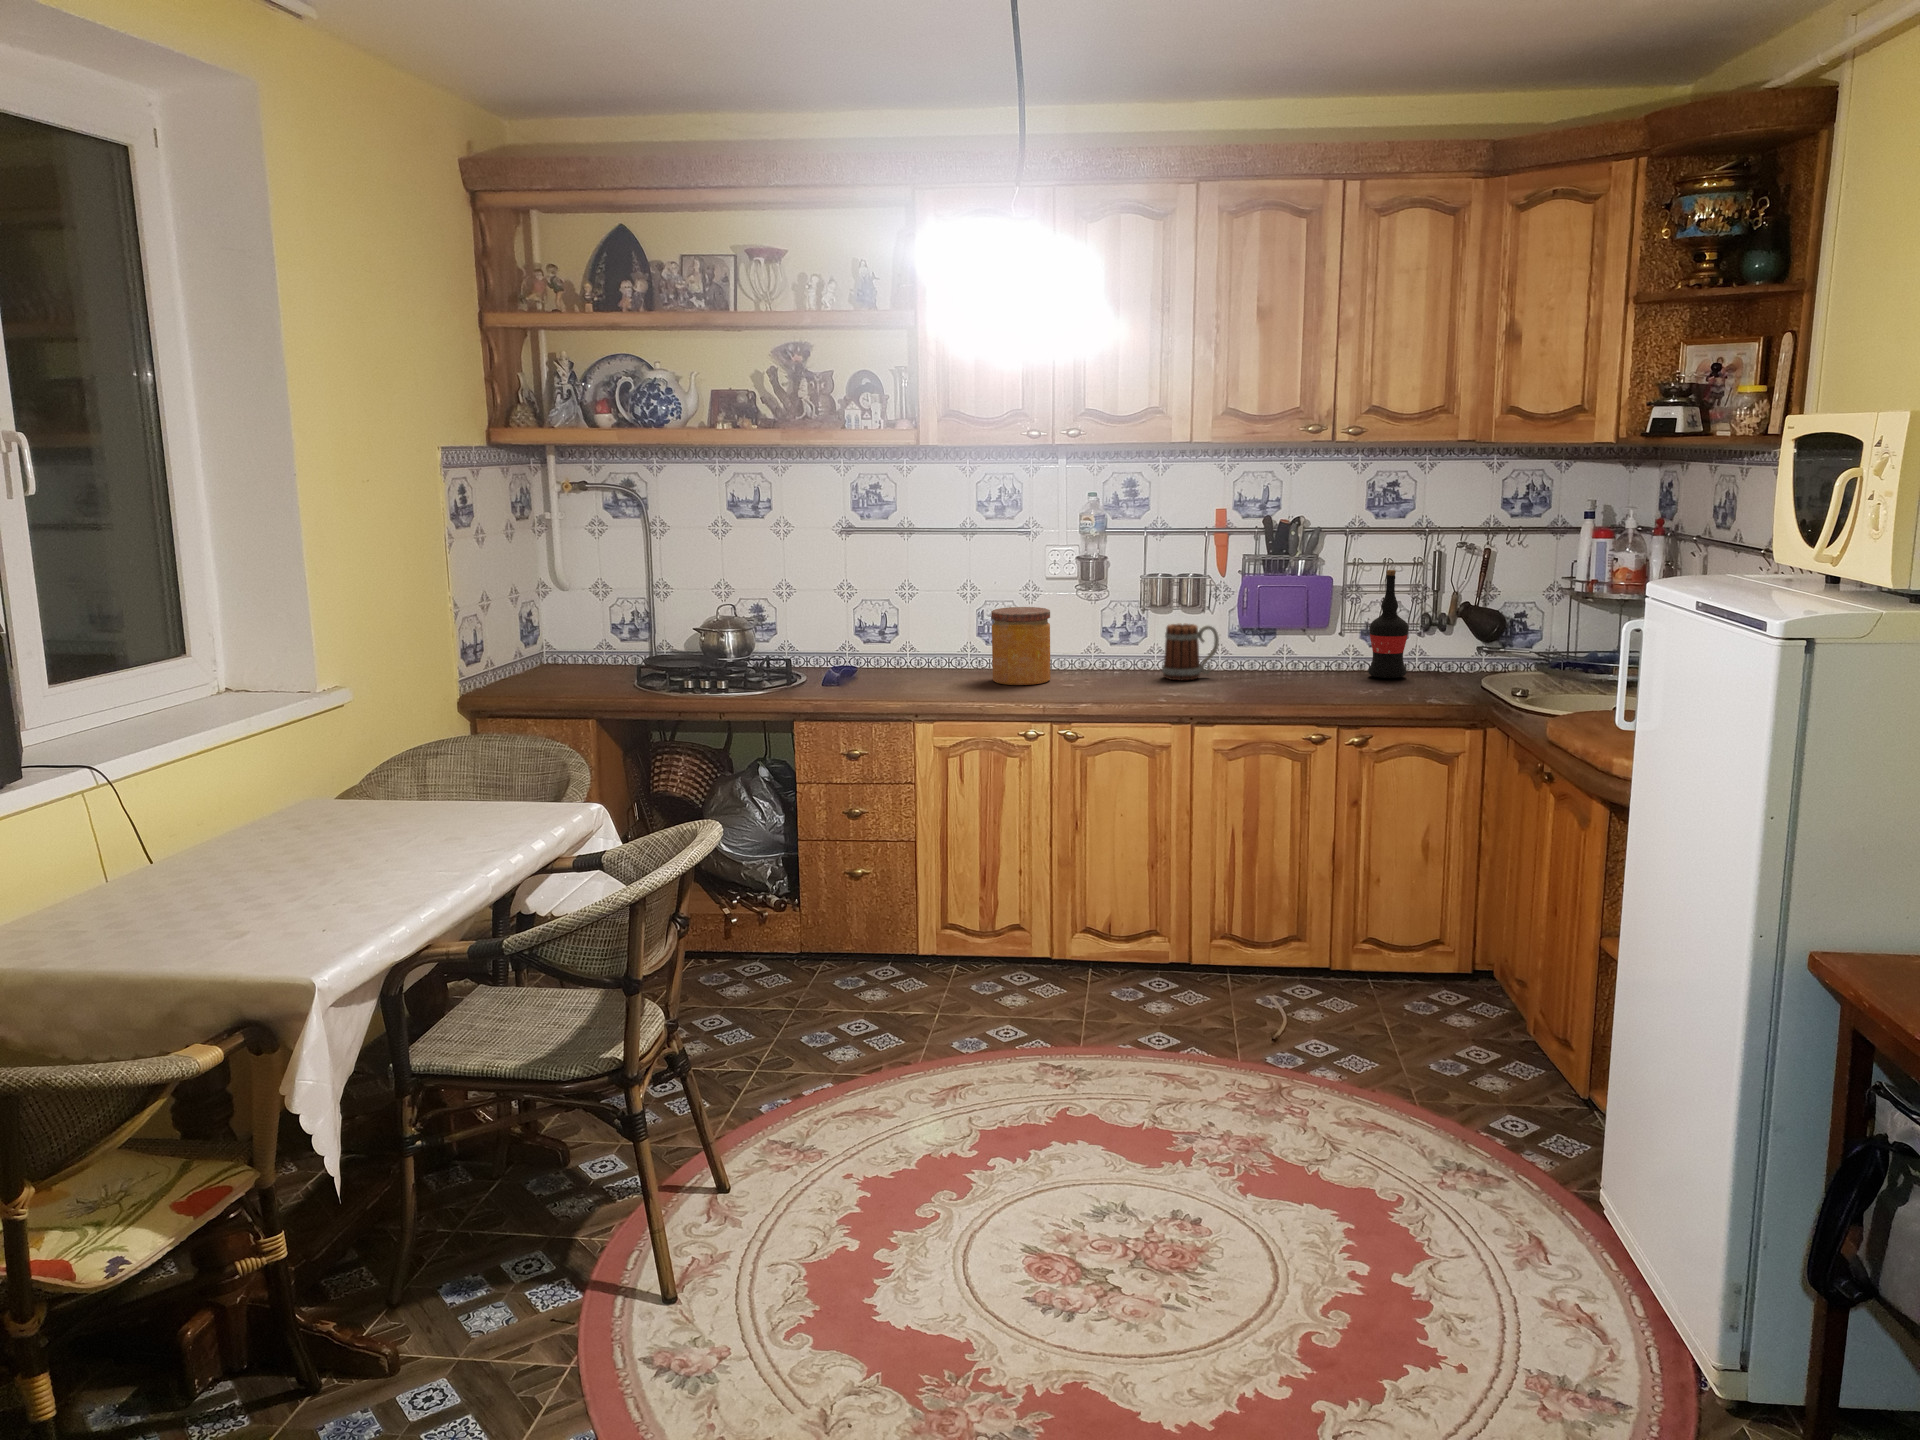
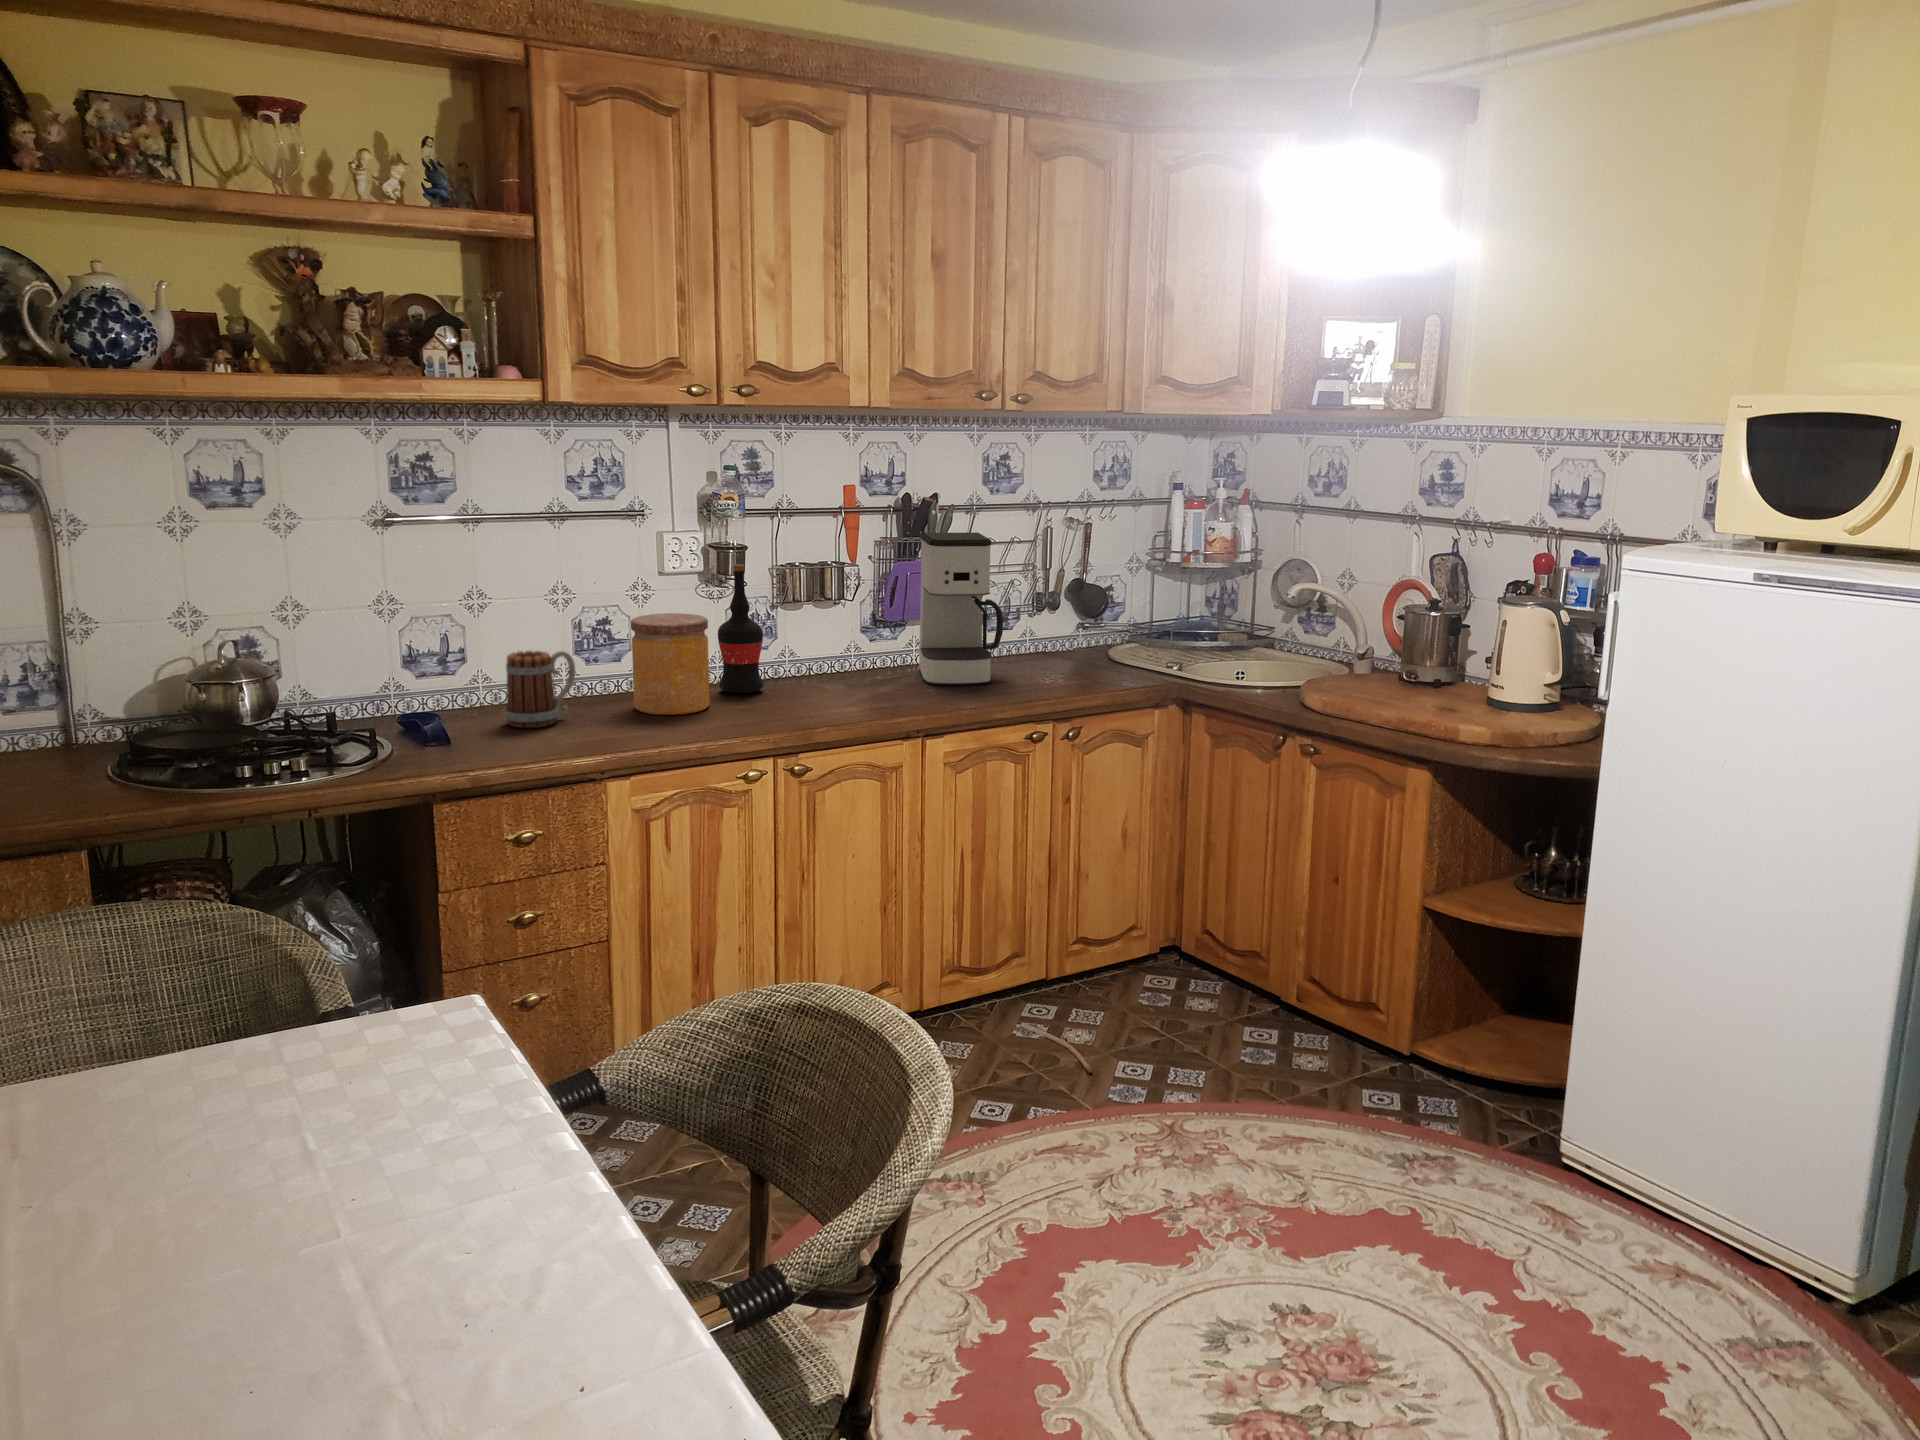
coffee maker: none [1252,552,1332,688] -> present [919,532,1003,685]
wine bottle: present [1368,570,1408,678] -> present [718,564,764,693]
mug: present [1162,623,1219,680] -> present [504,651,575,728]

